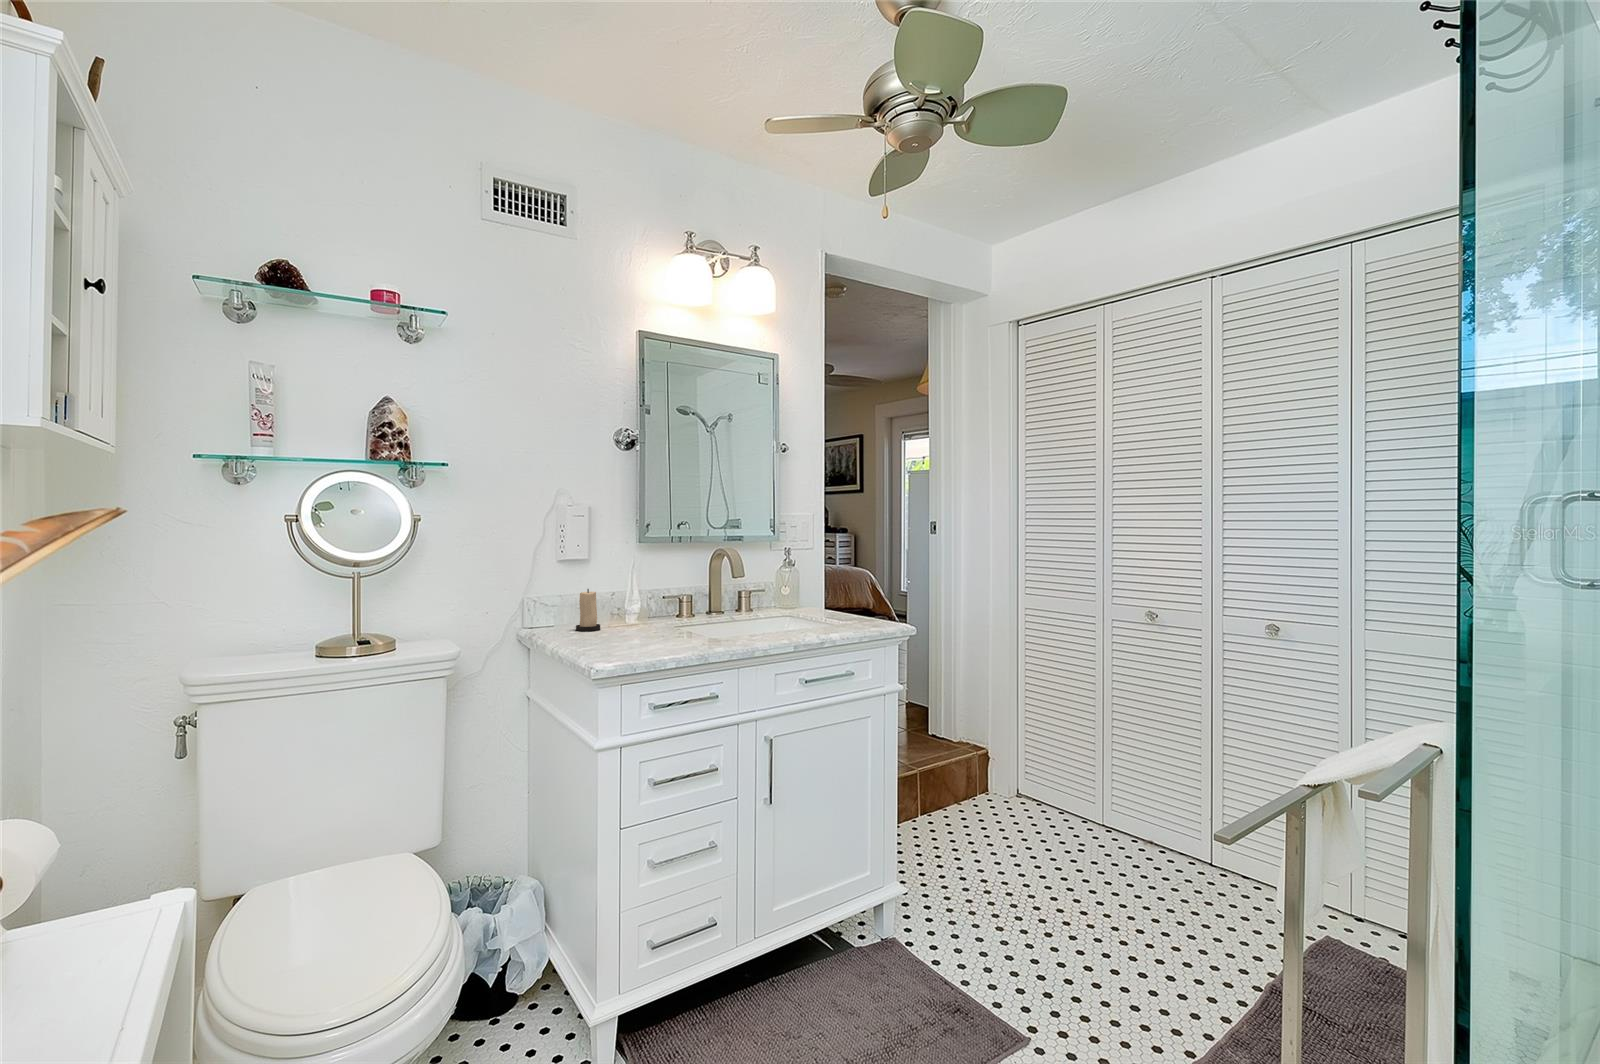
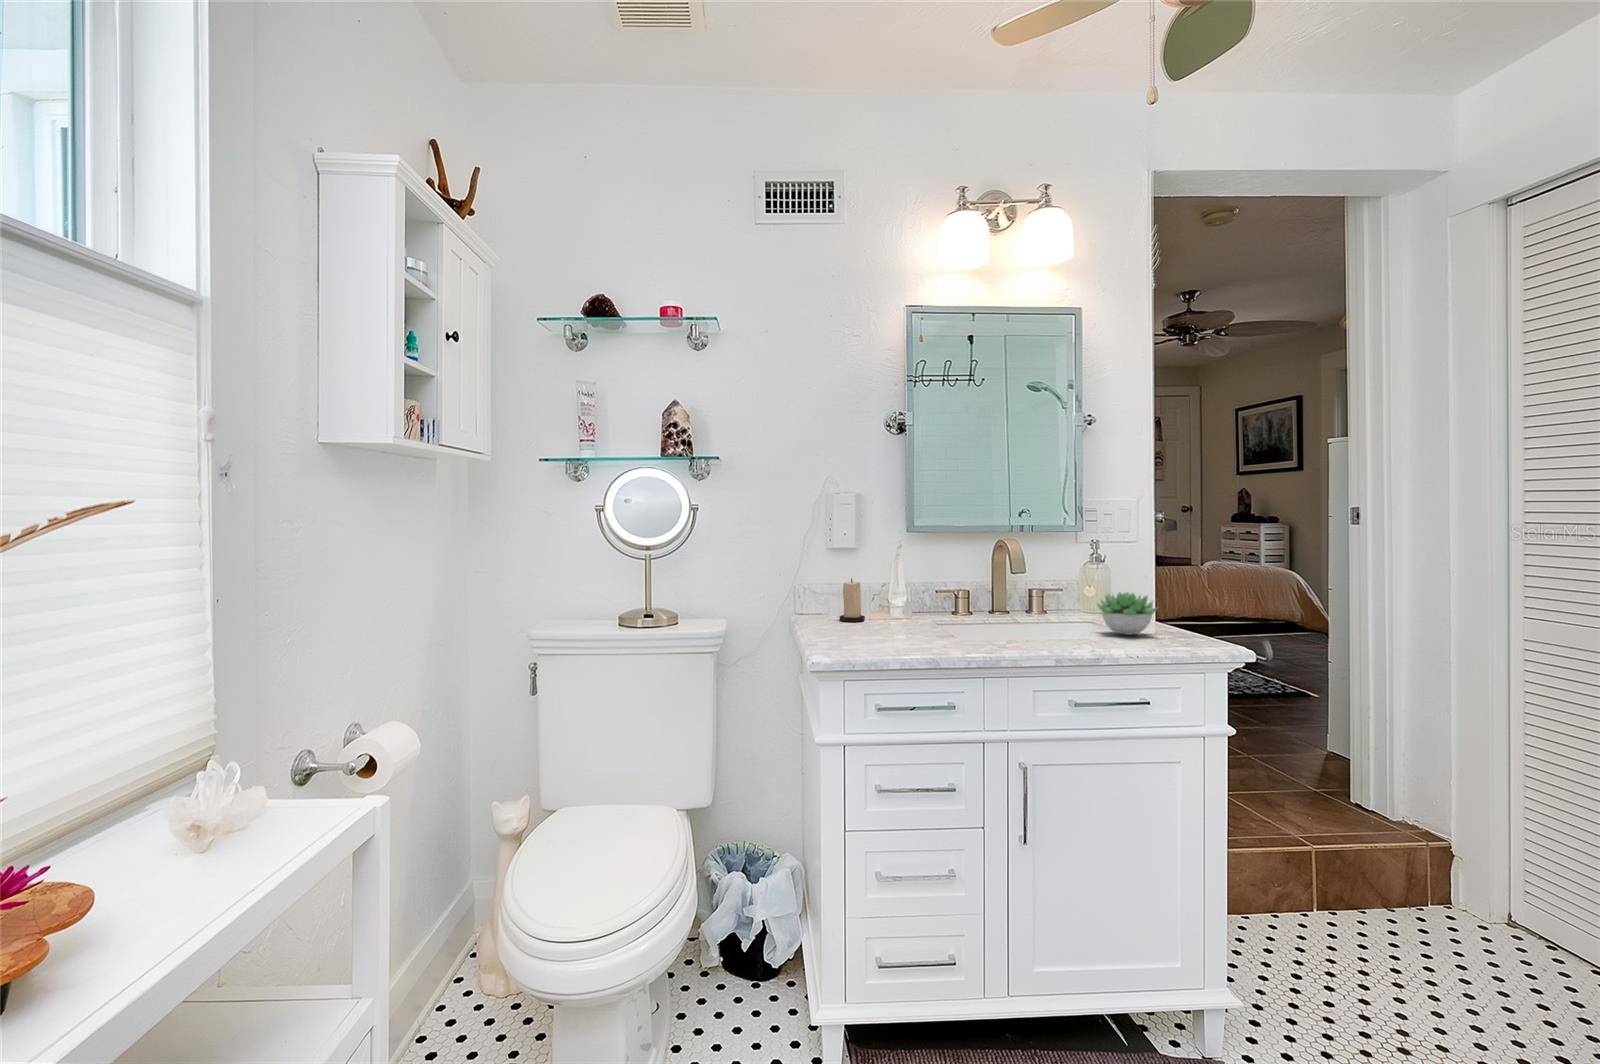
succulent plant: none [804,591,851,625] -> present [1097,592,1157,635]

